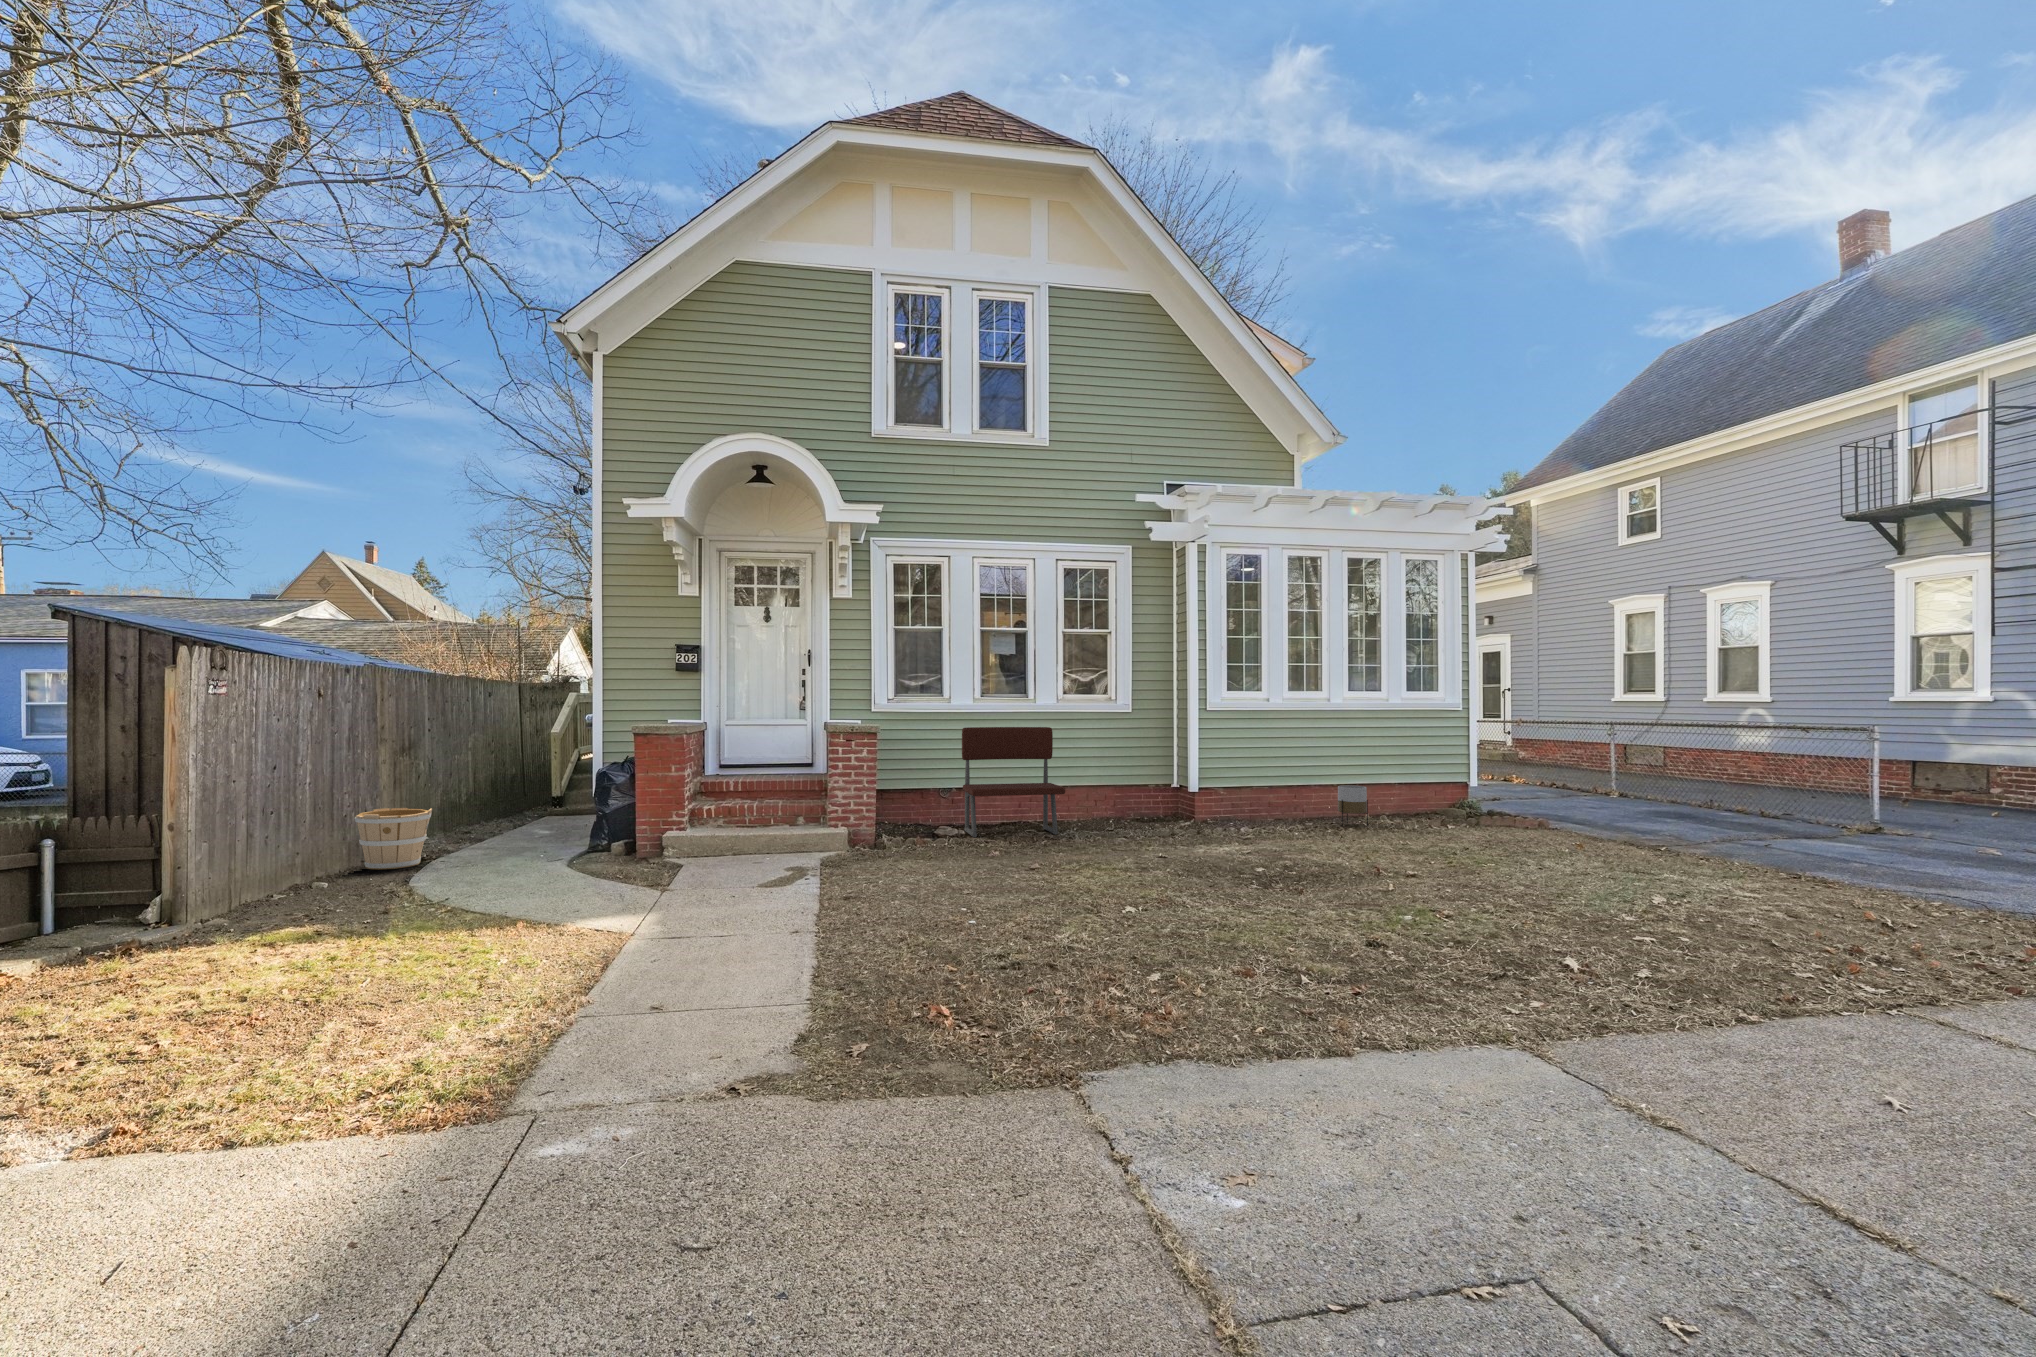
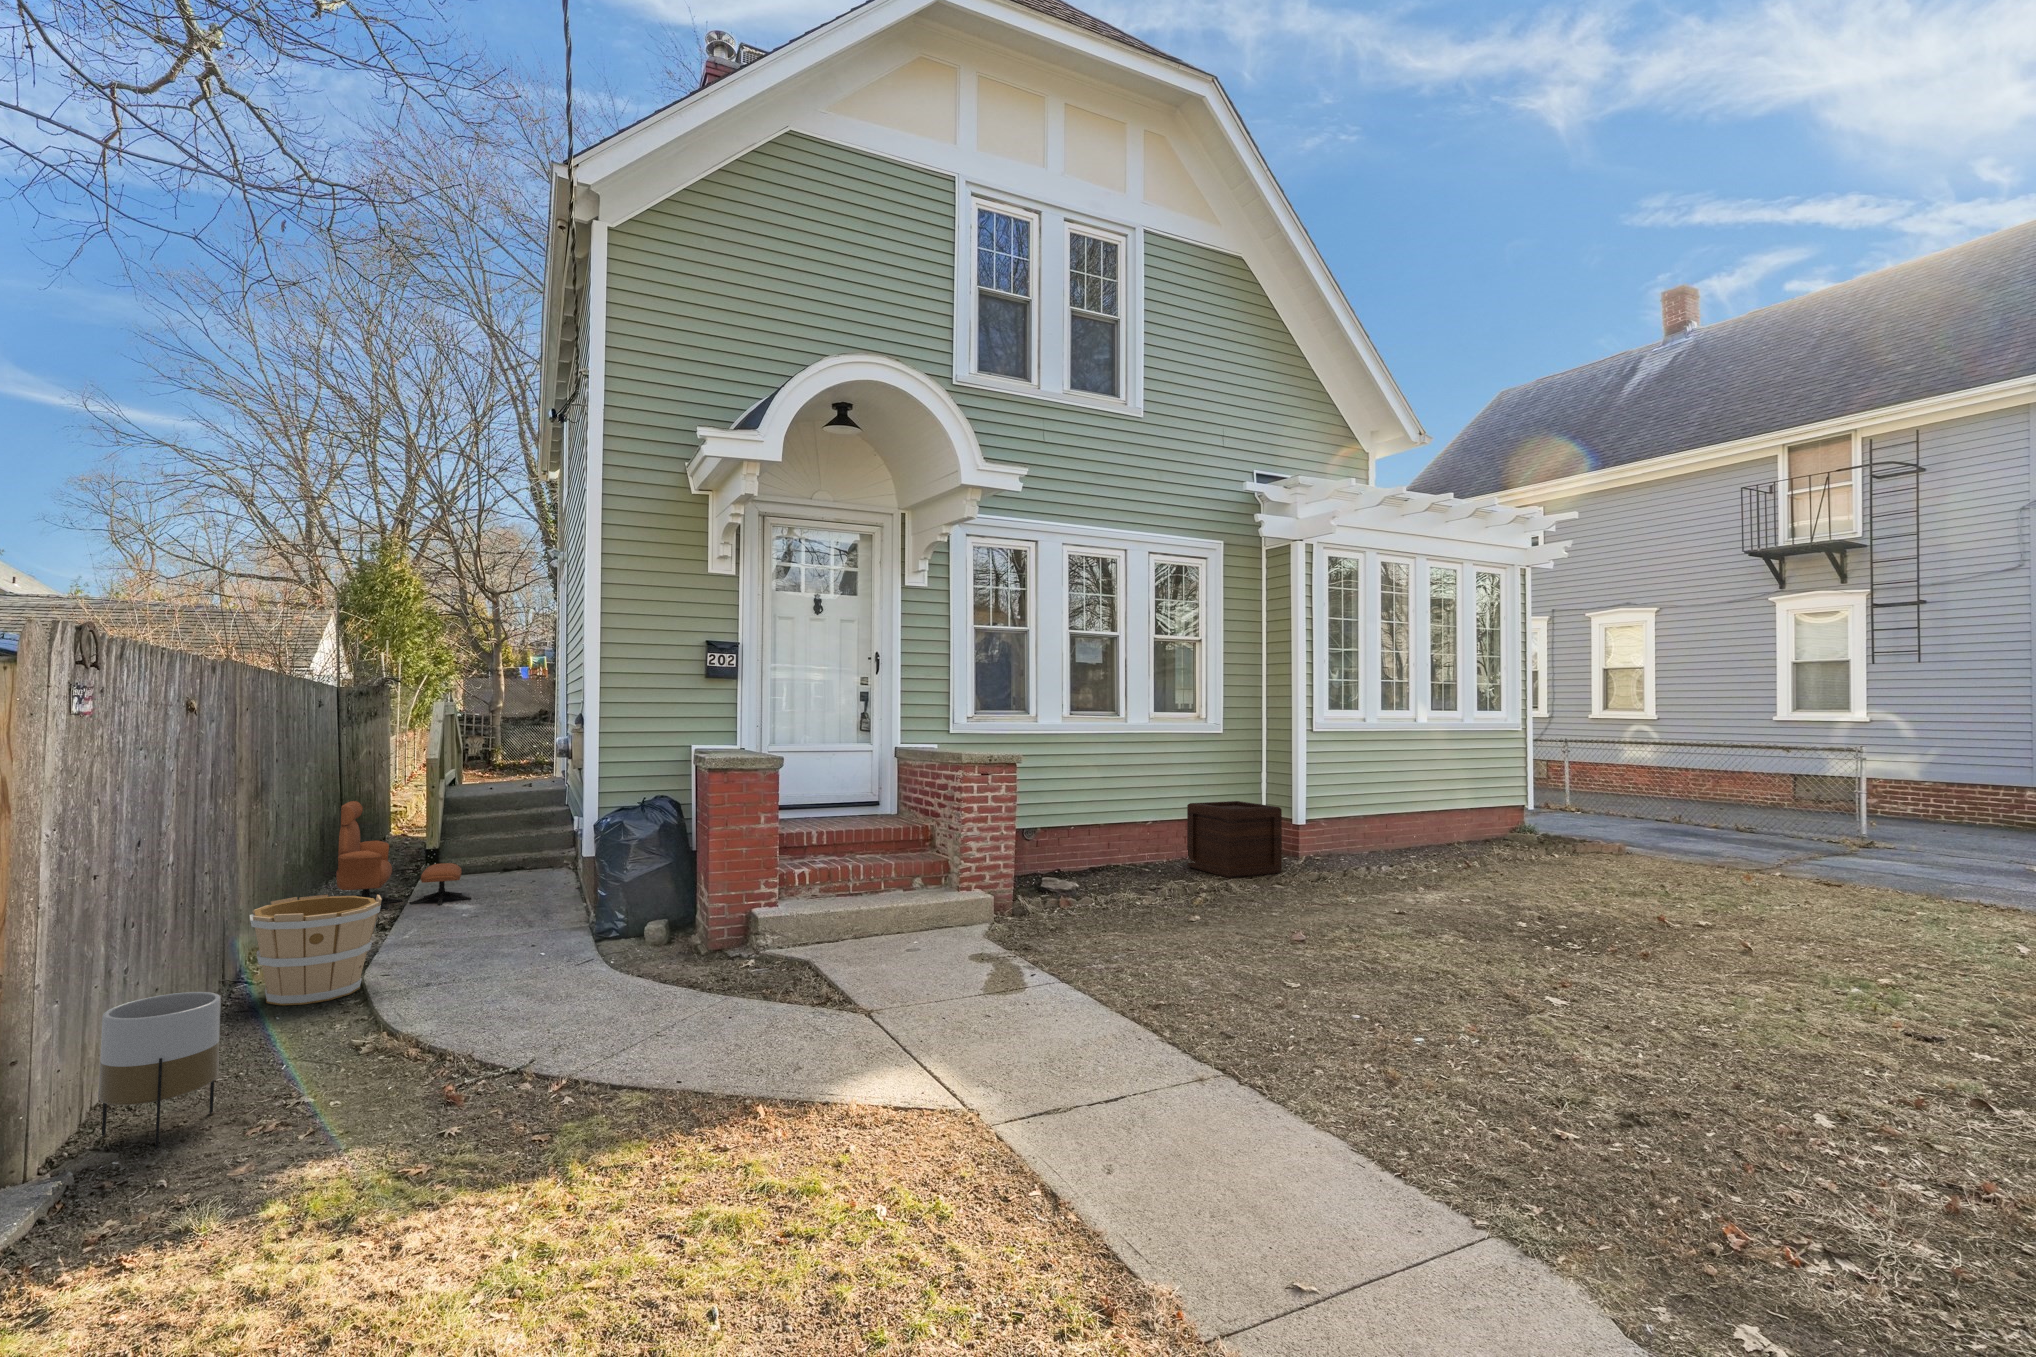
bench: present [962,727,1065,837] -> none [1063,751,1194,890]
lounge chair: none [455,757,543,830] -> present [336,801,471,909]
wooden crate: none [1088,771,1159,834] -> present [1187,801,1282,878]
planter: present [1338,785,1368,826] -> present [98,992,221,1149]

